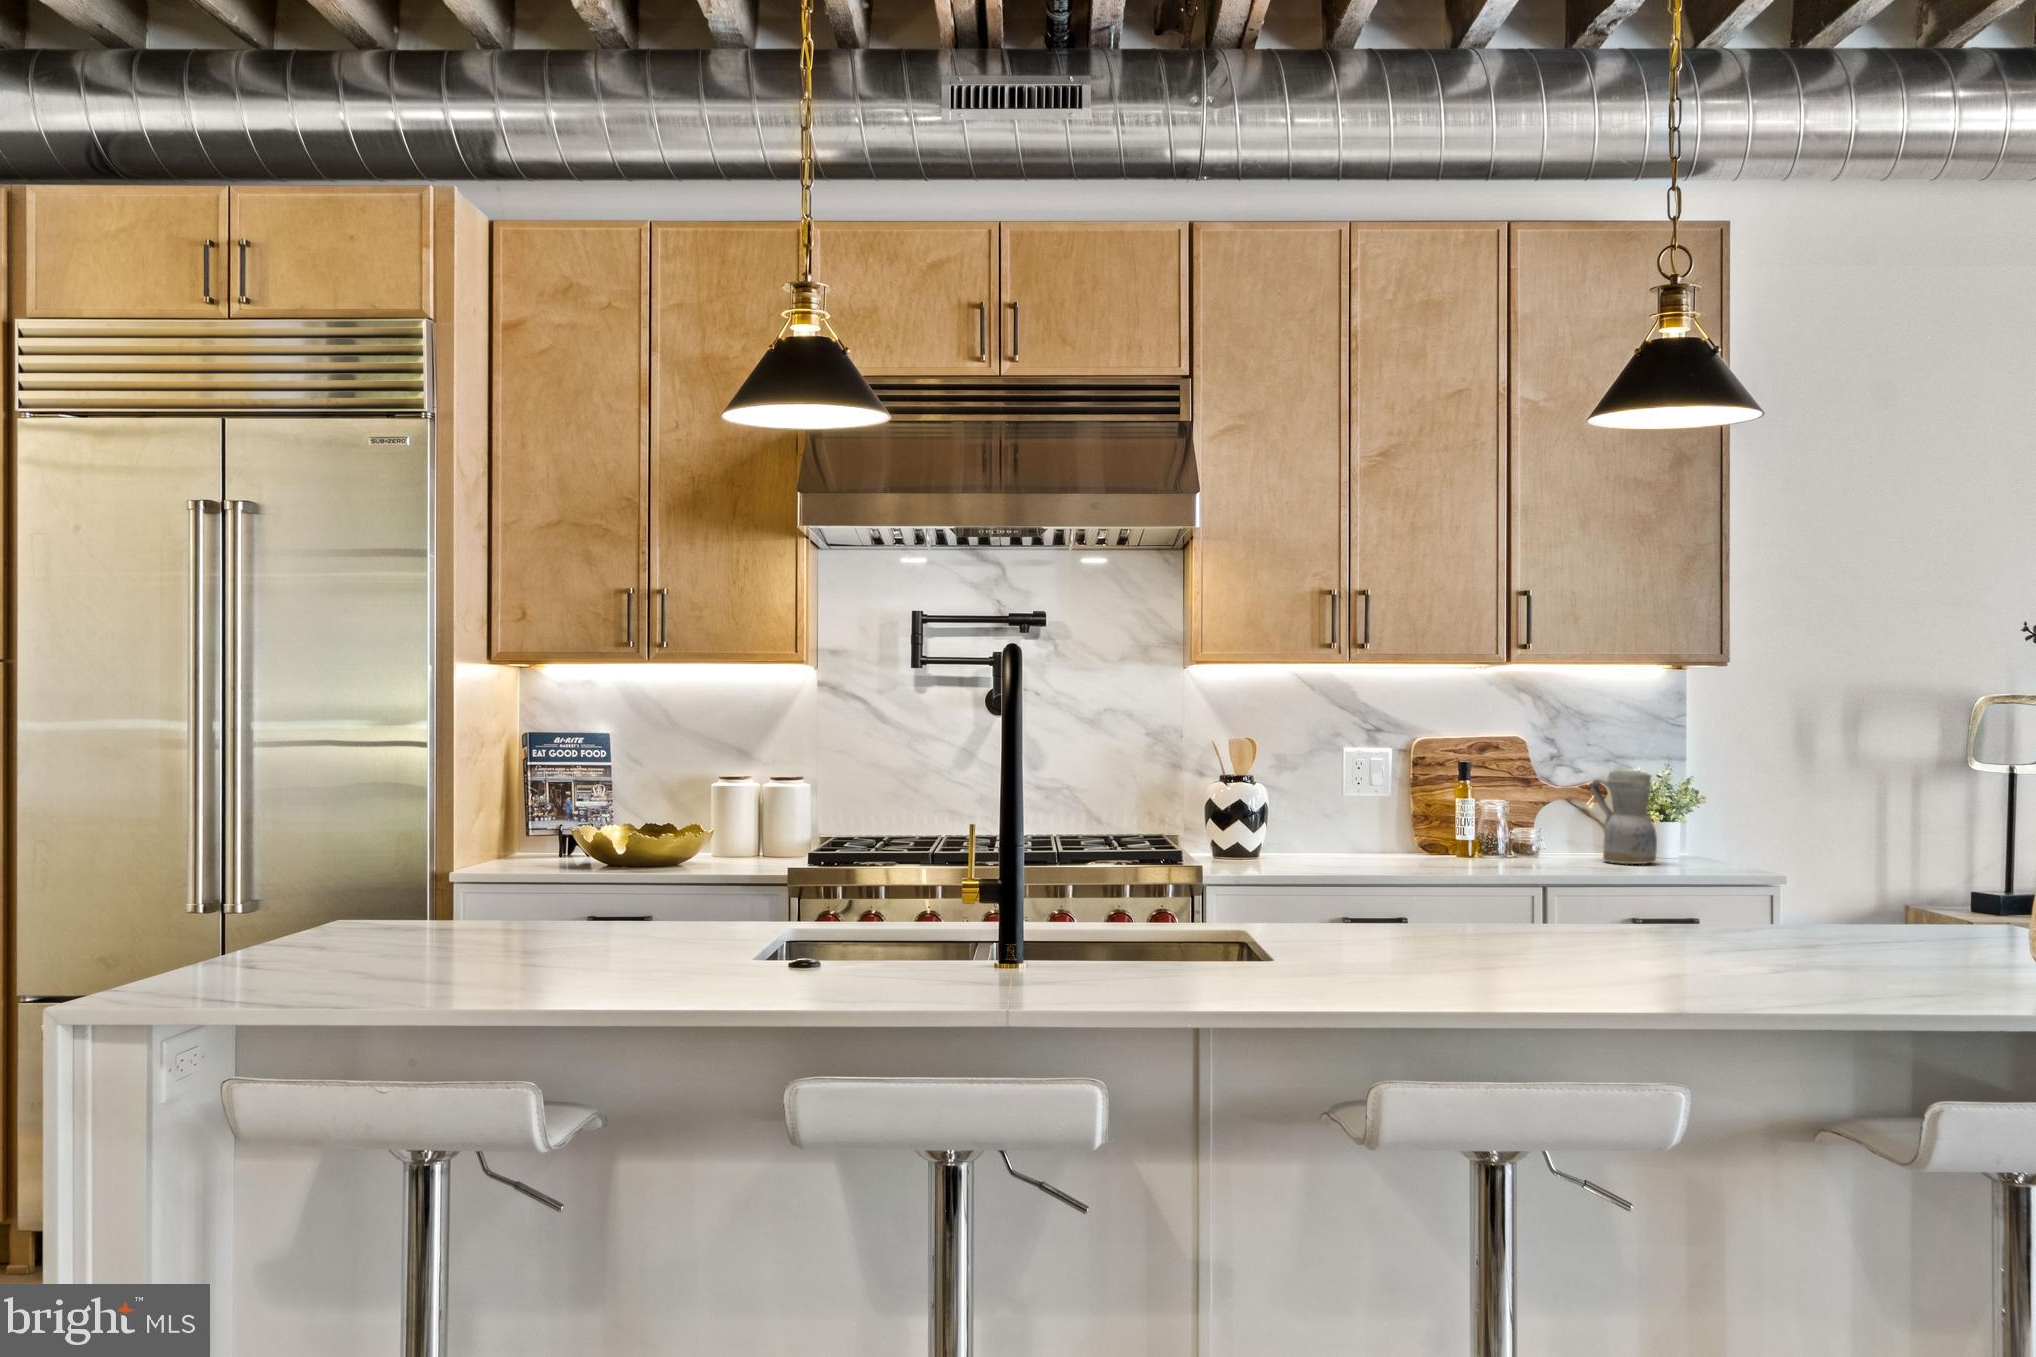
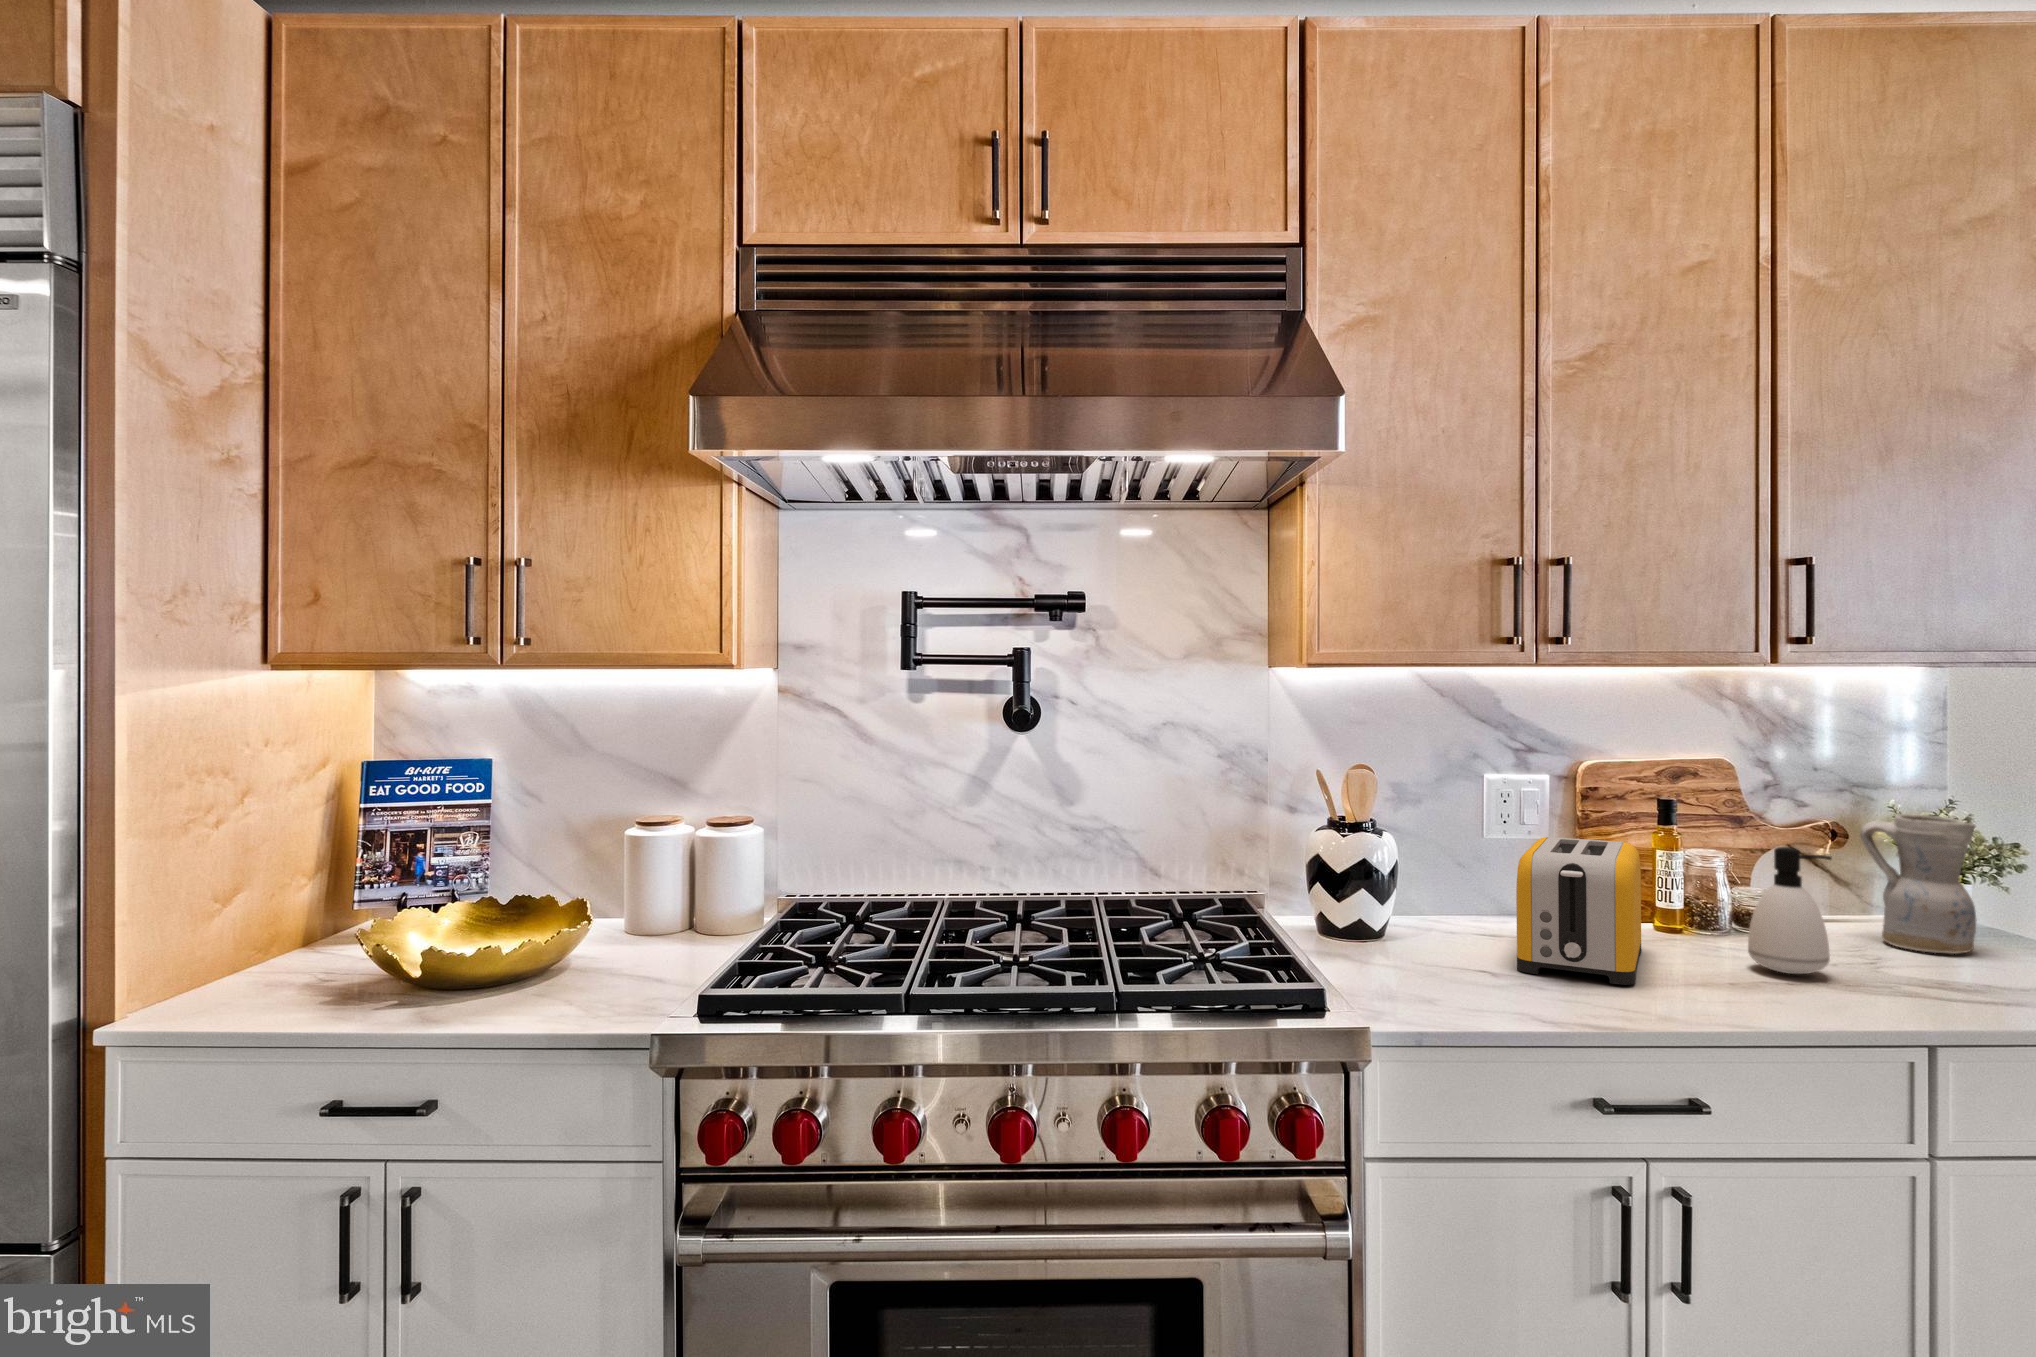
soap dispenser: none [1483,785,1529,869] -> present [1748,847,1832,974]
toaster: none [1326,786,1425,870] -> present [1516,837,1641,985]

